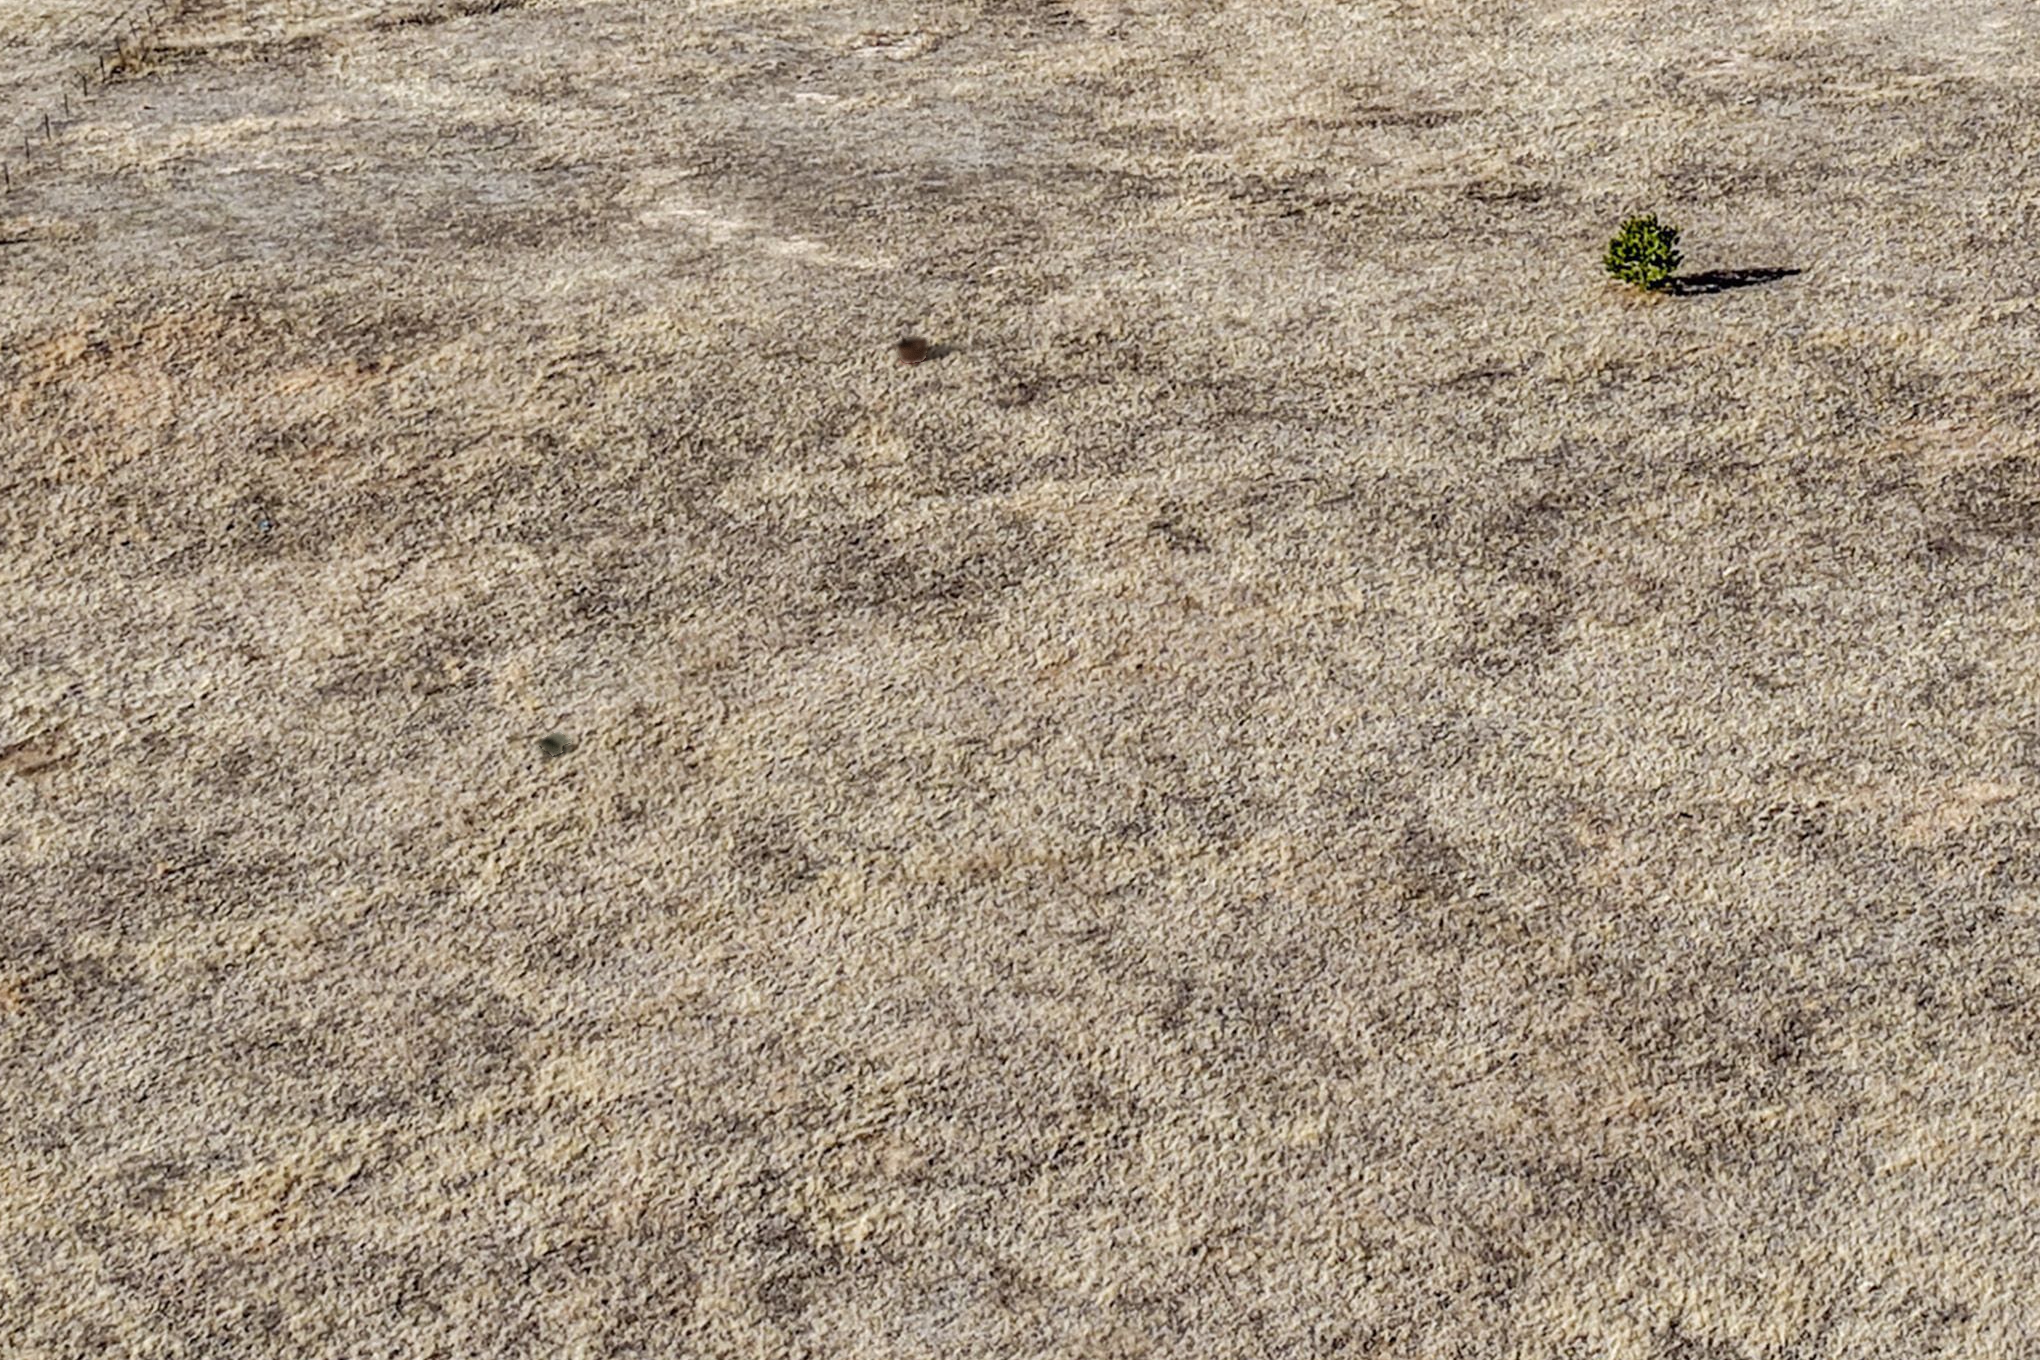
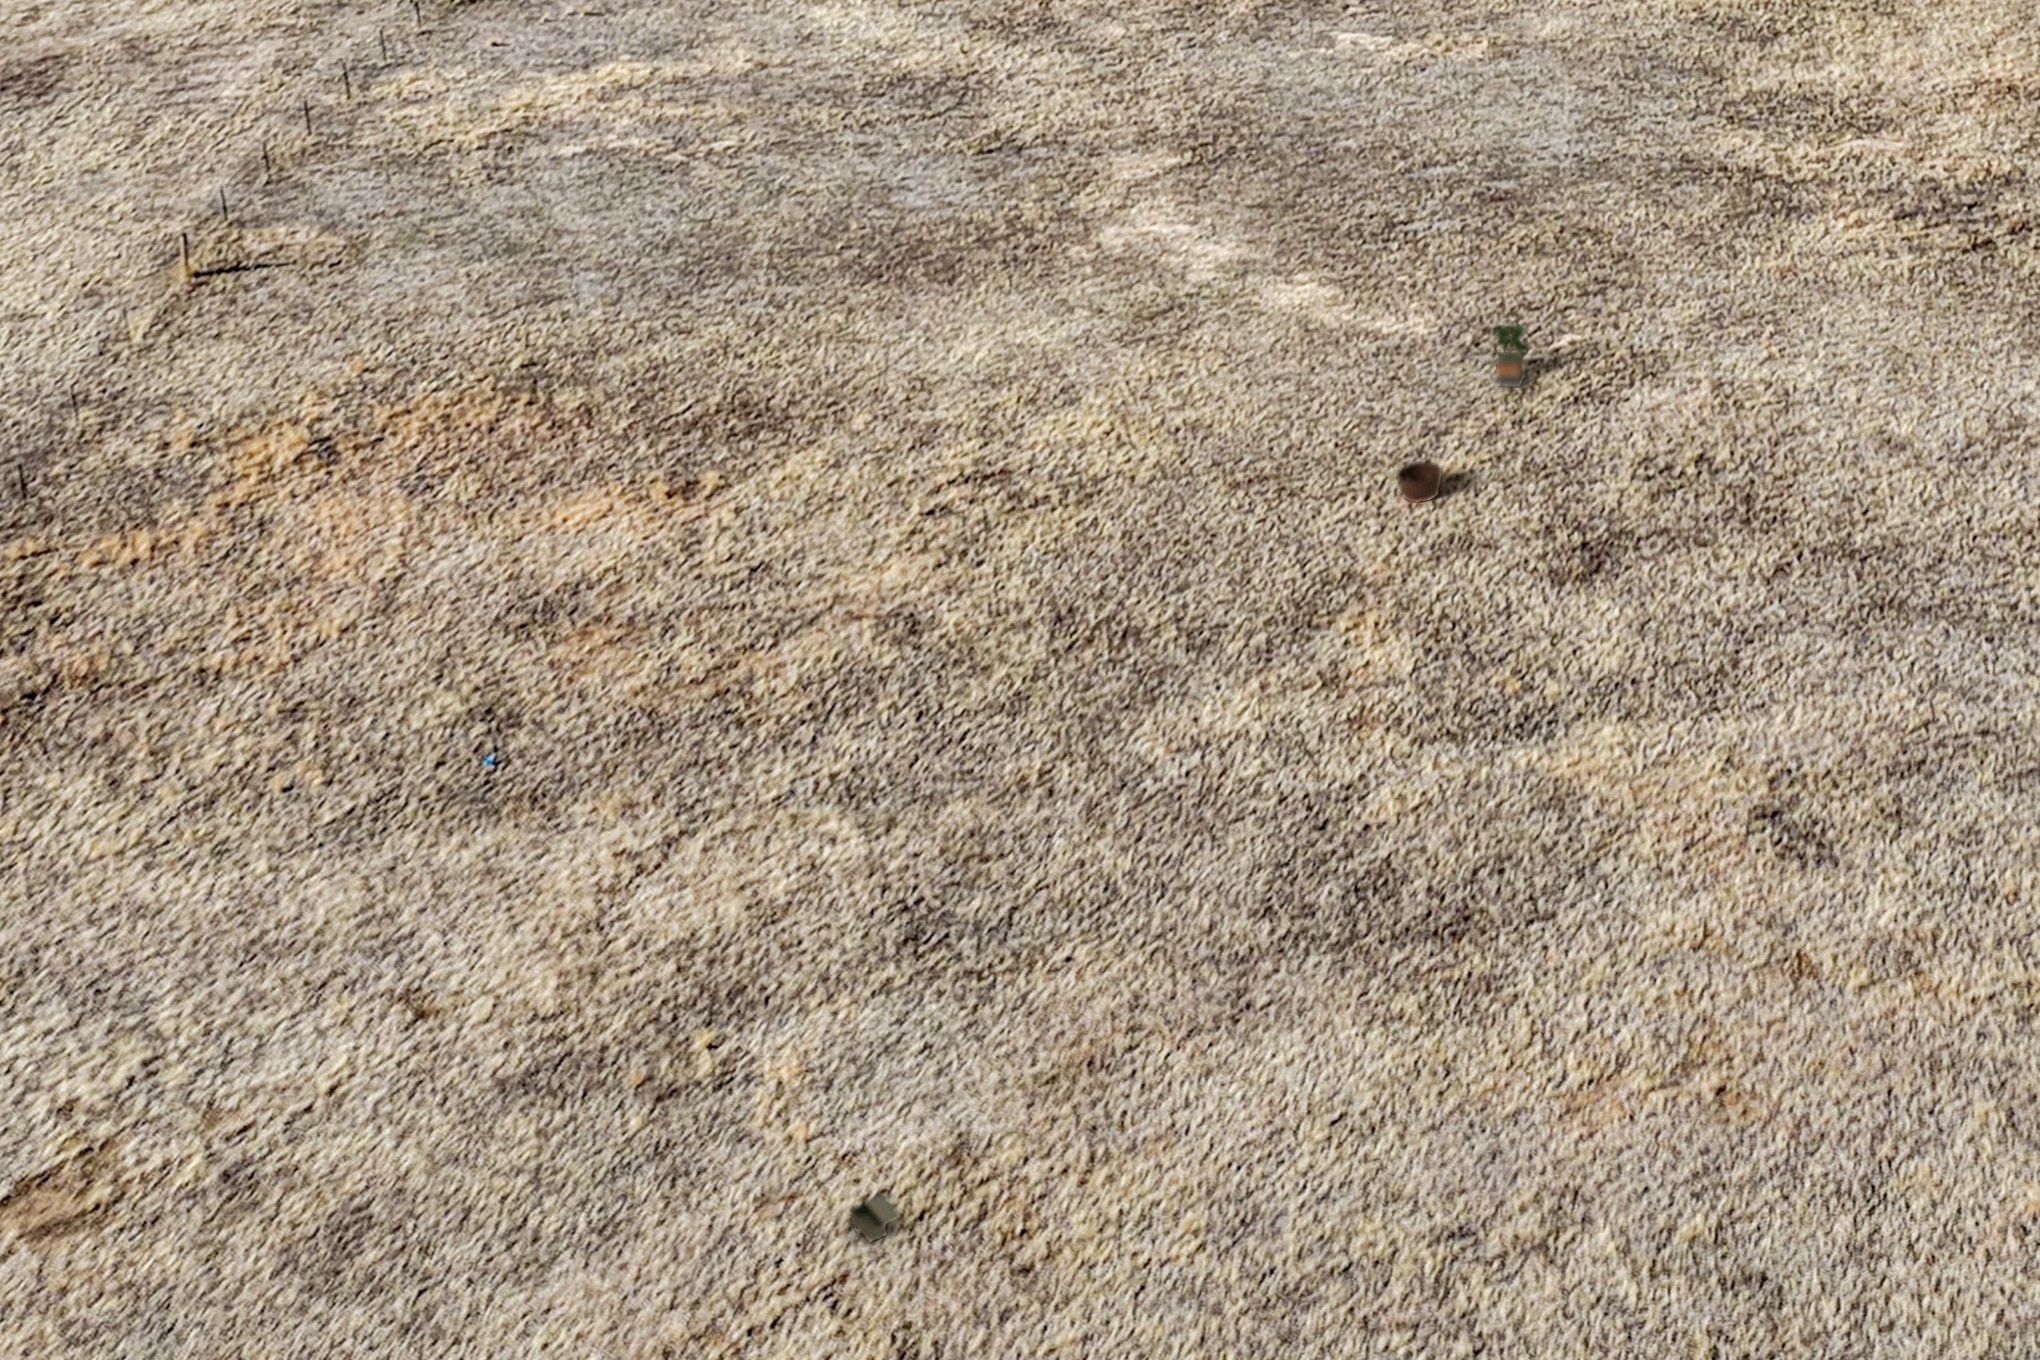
potted tree: none [966,246,996,293] -> present [1491,323,1530,388]

